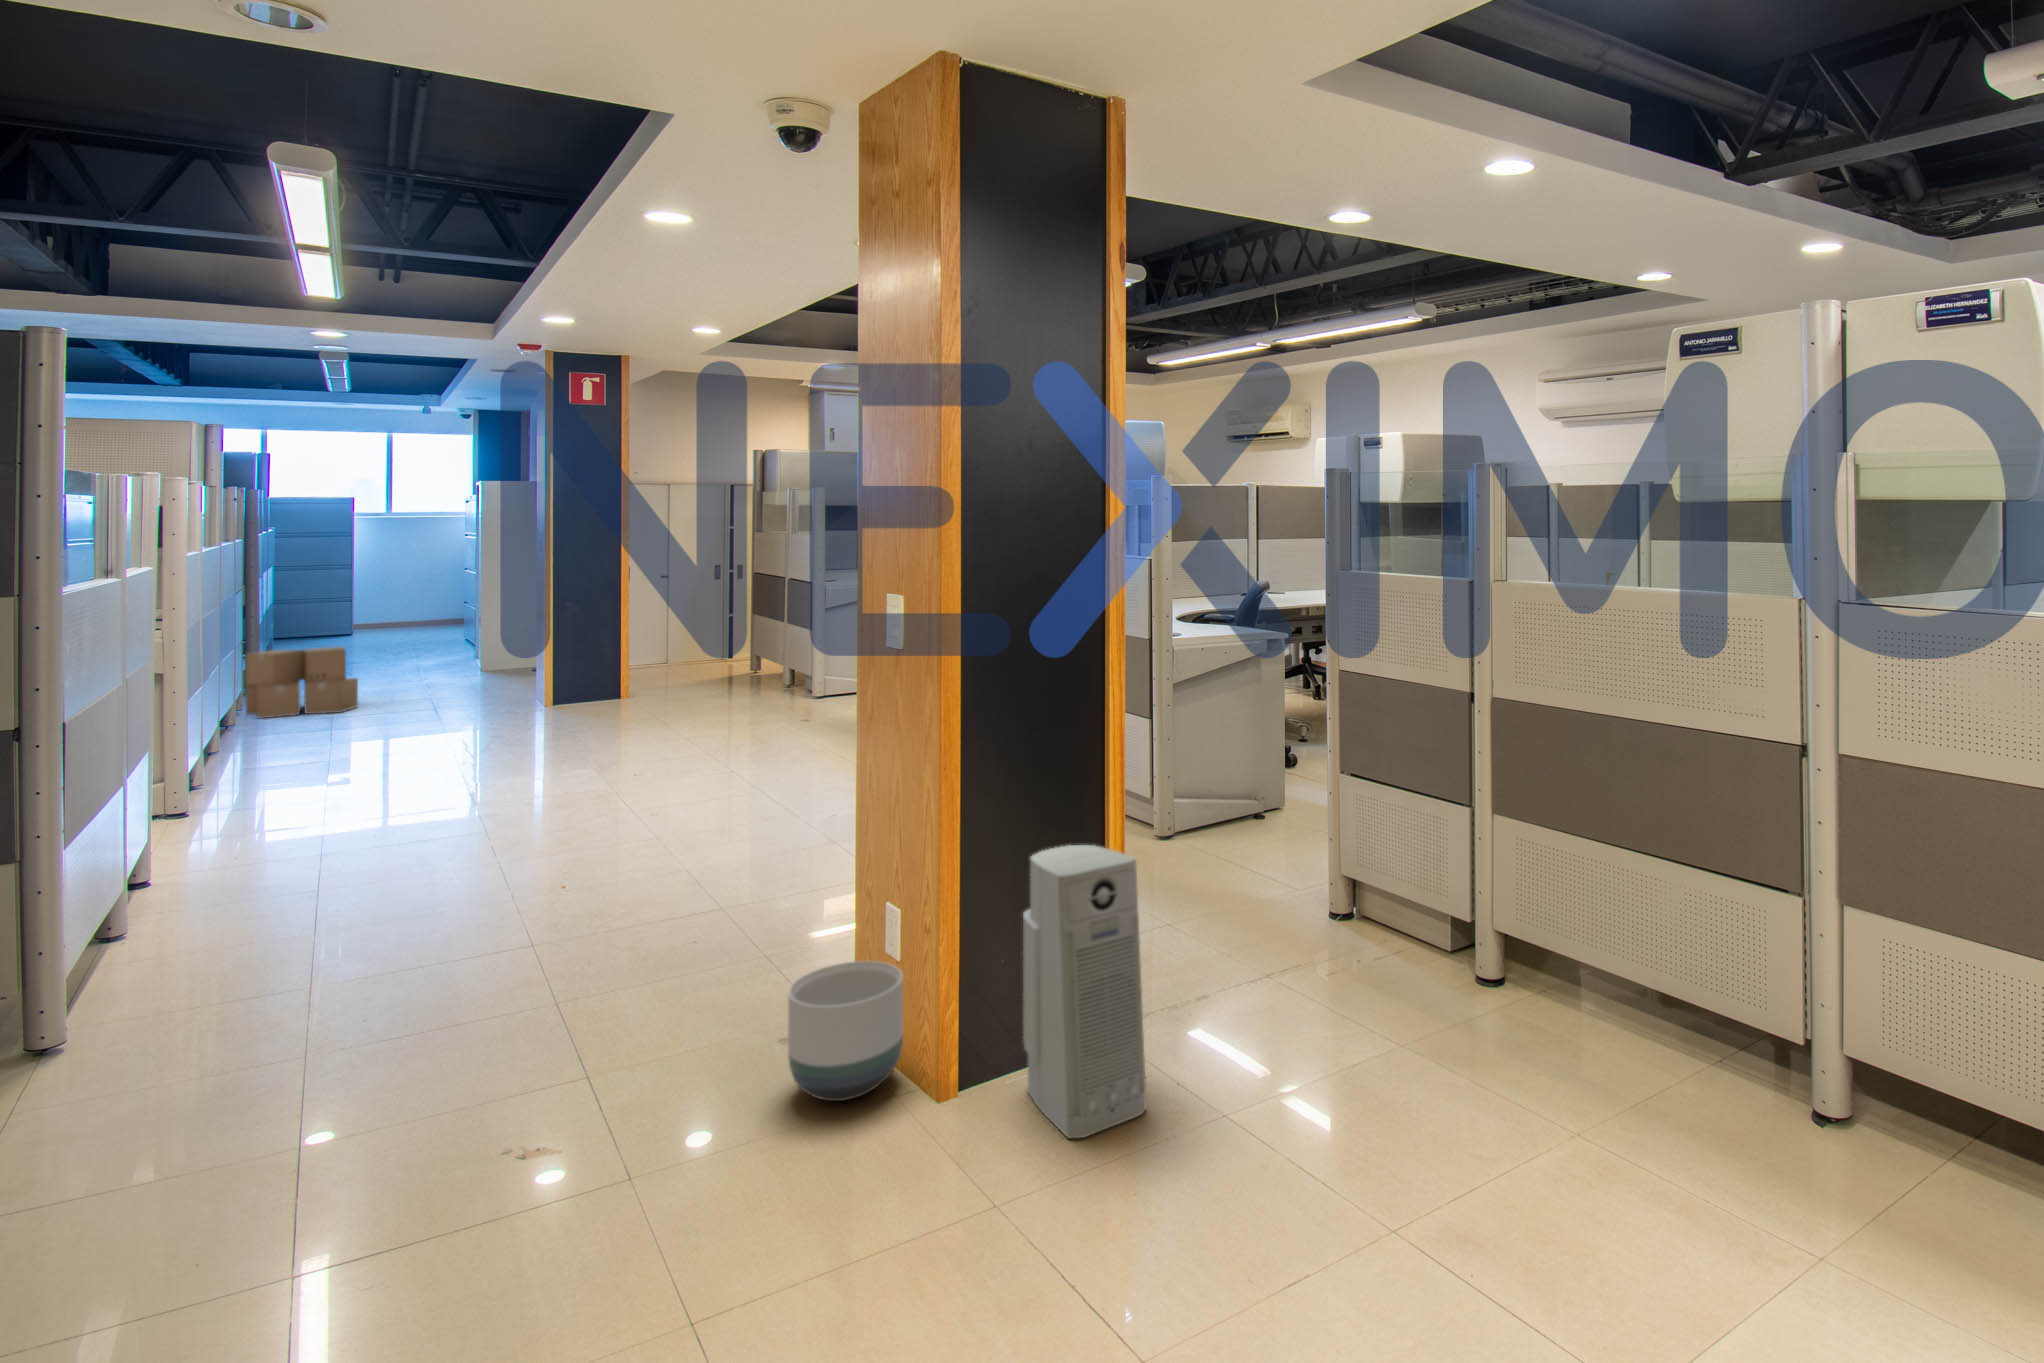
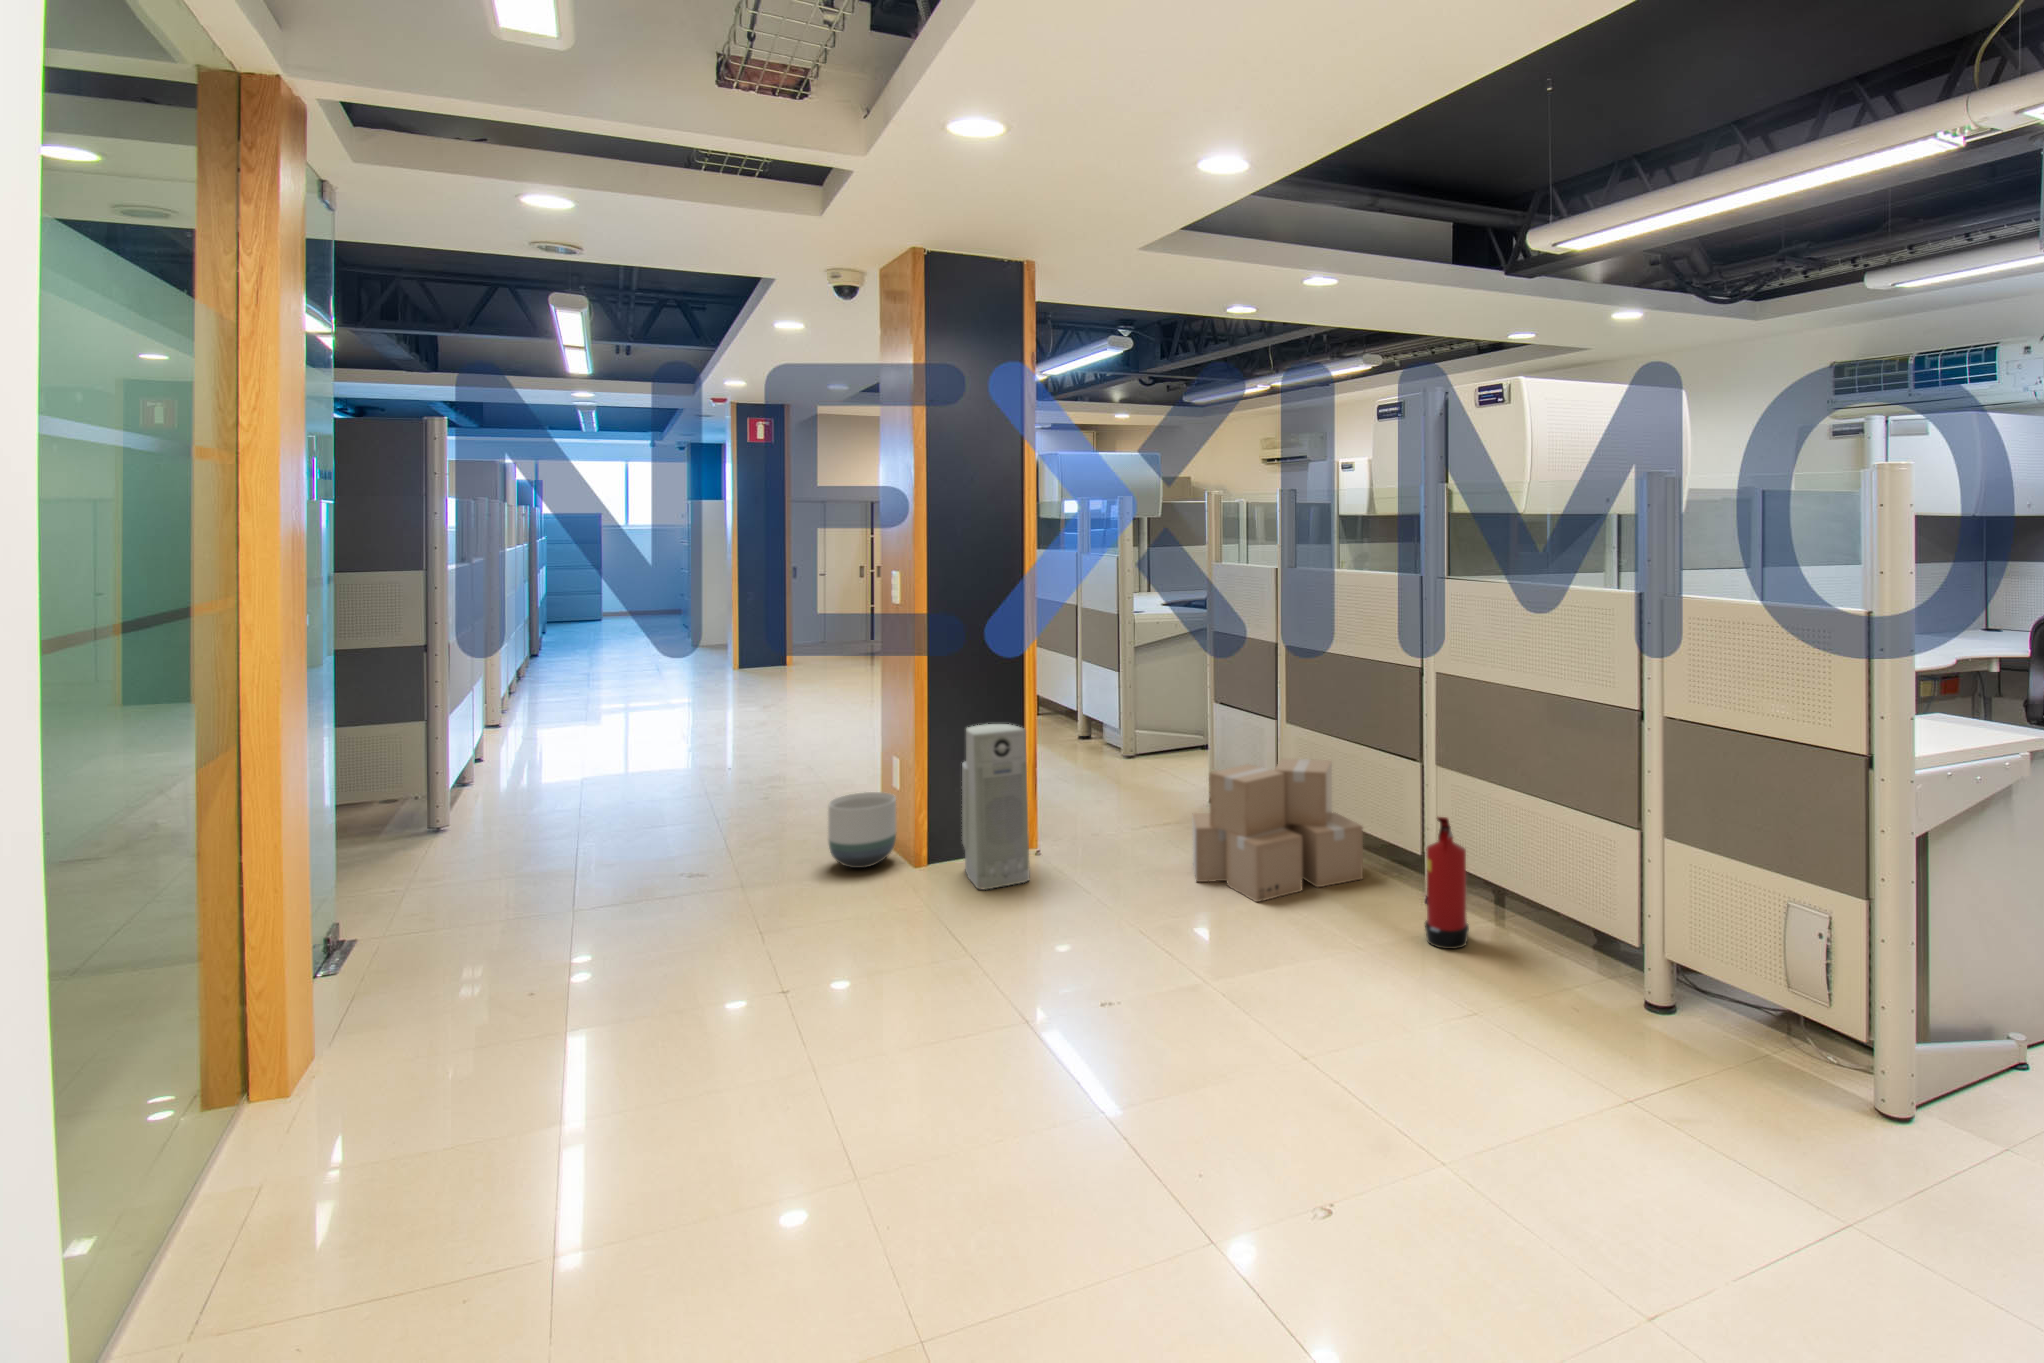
cardboard box: present [246,647,358,719] -> present [1193,758,1363,902]
fire extinguisher: none [1859,1005,1941,1228] -> present [1425,817,1469,949]

